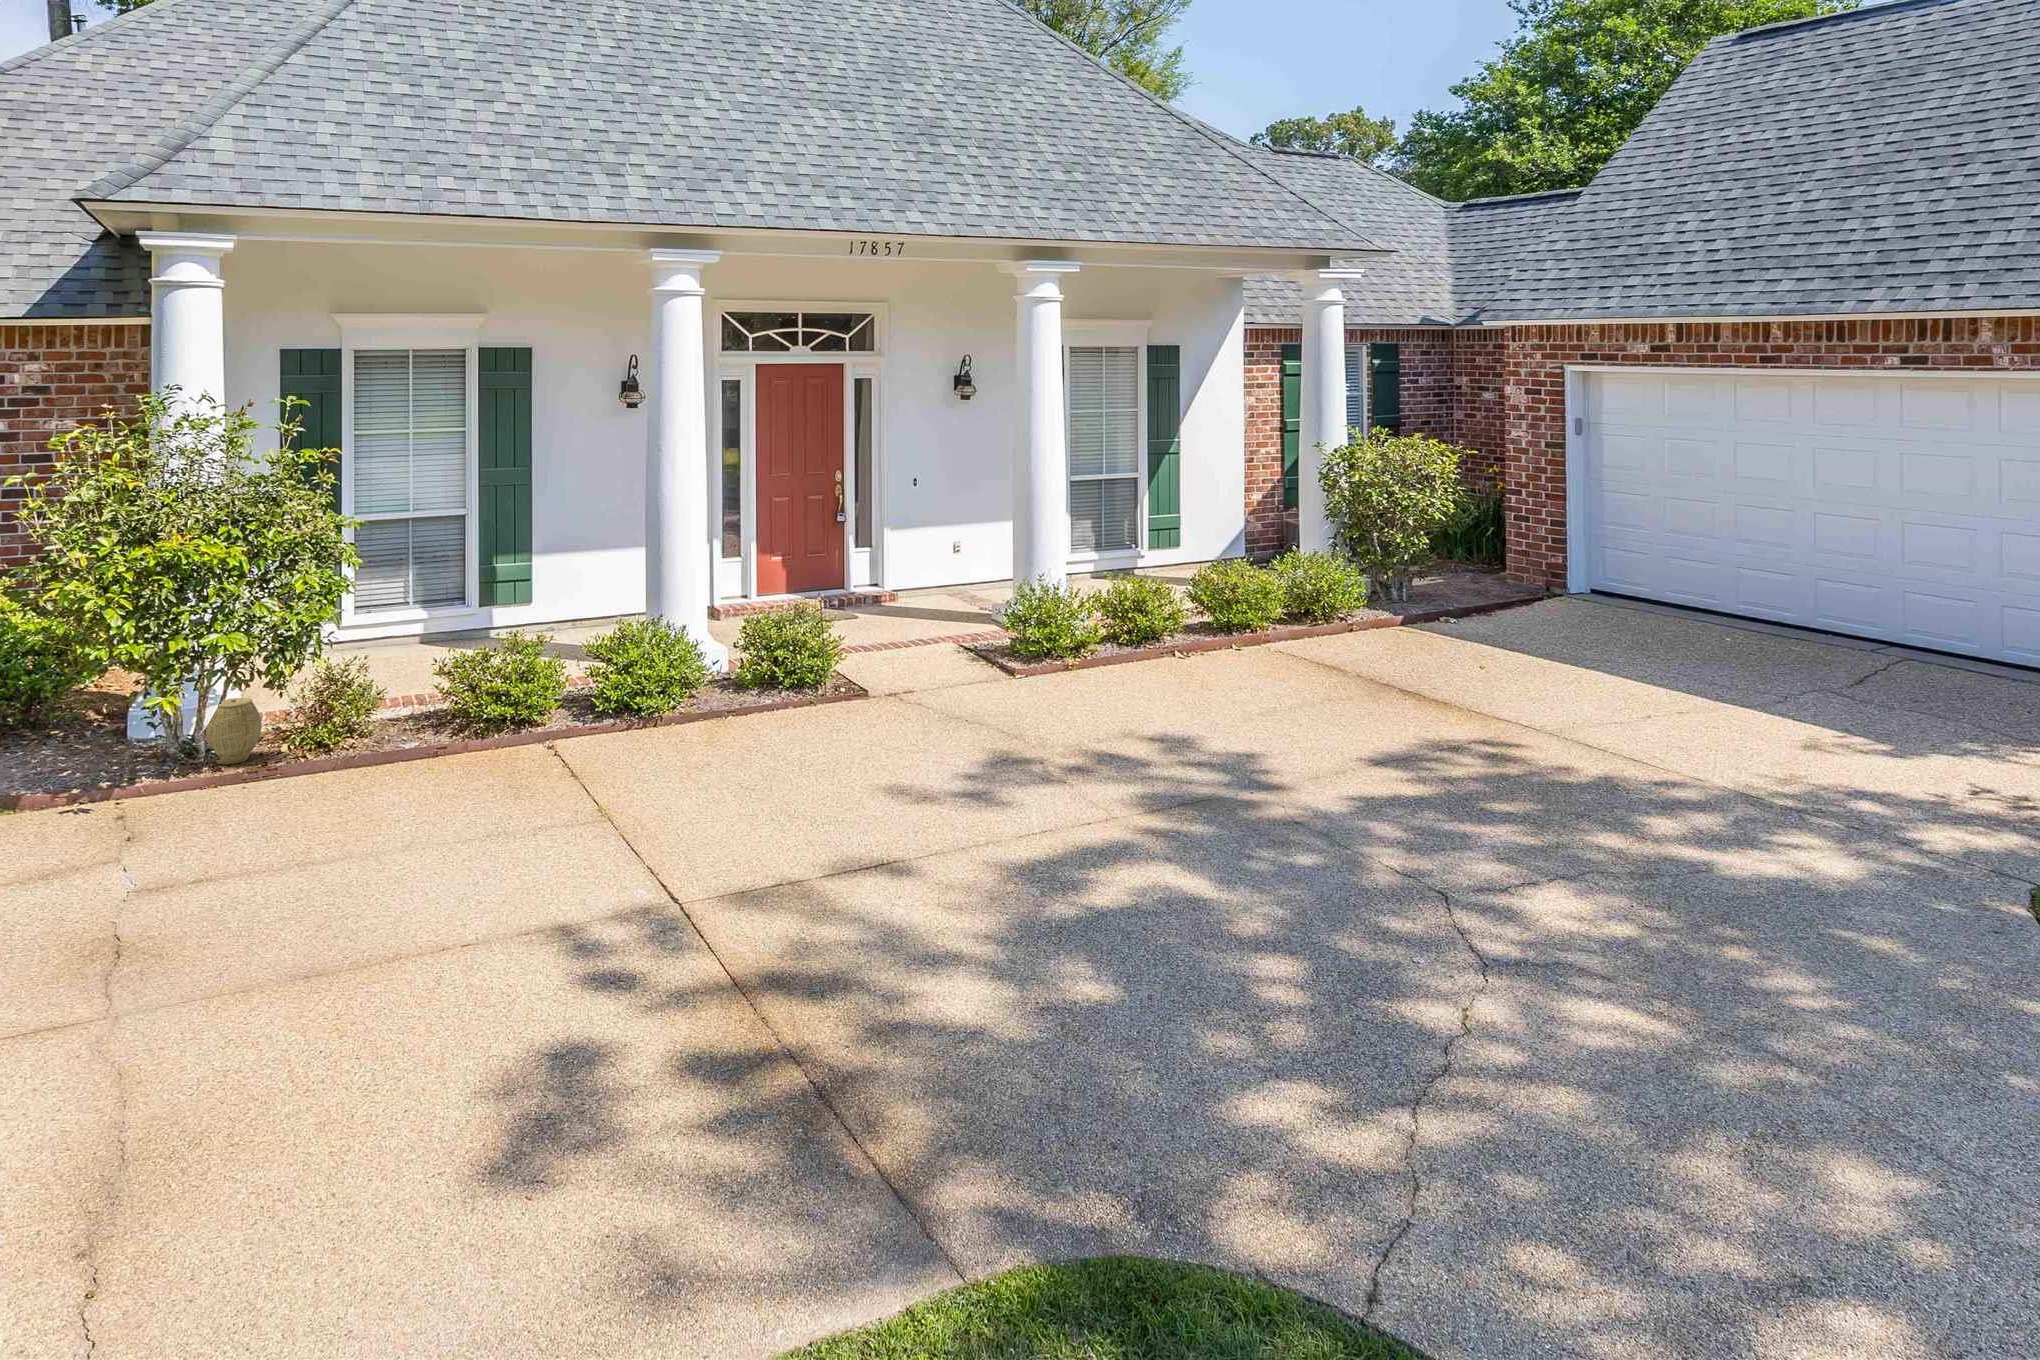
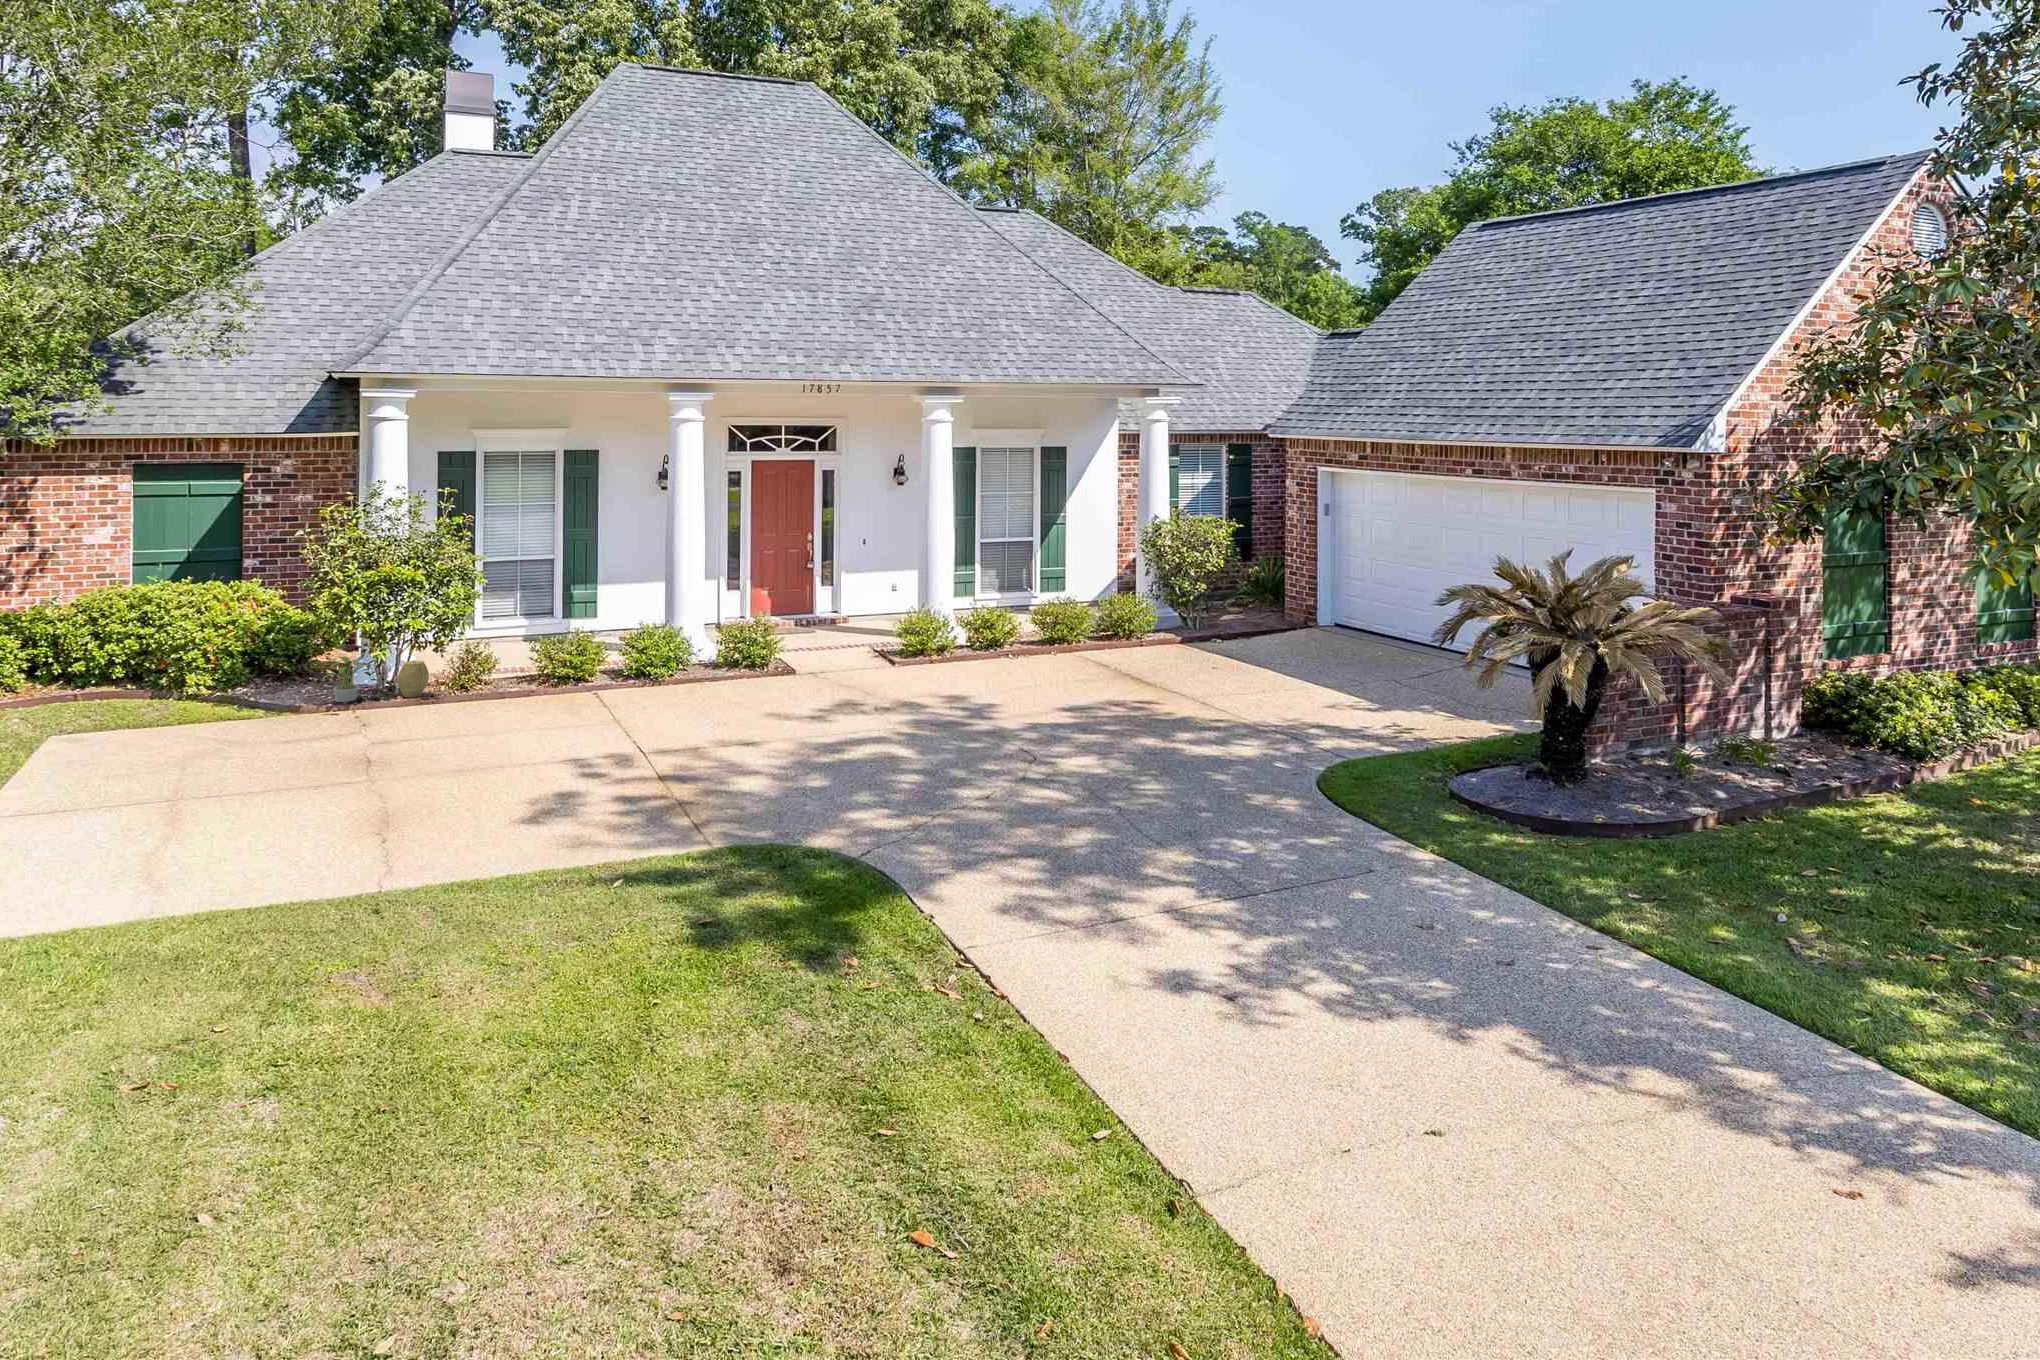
potted plant: none [60,695,162,780] -> present [322,656,373,702]

